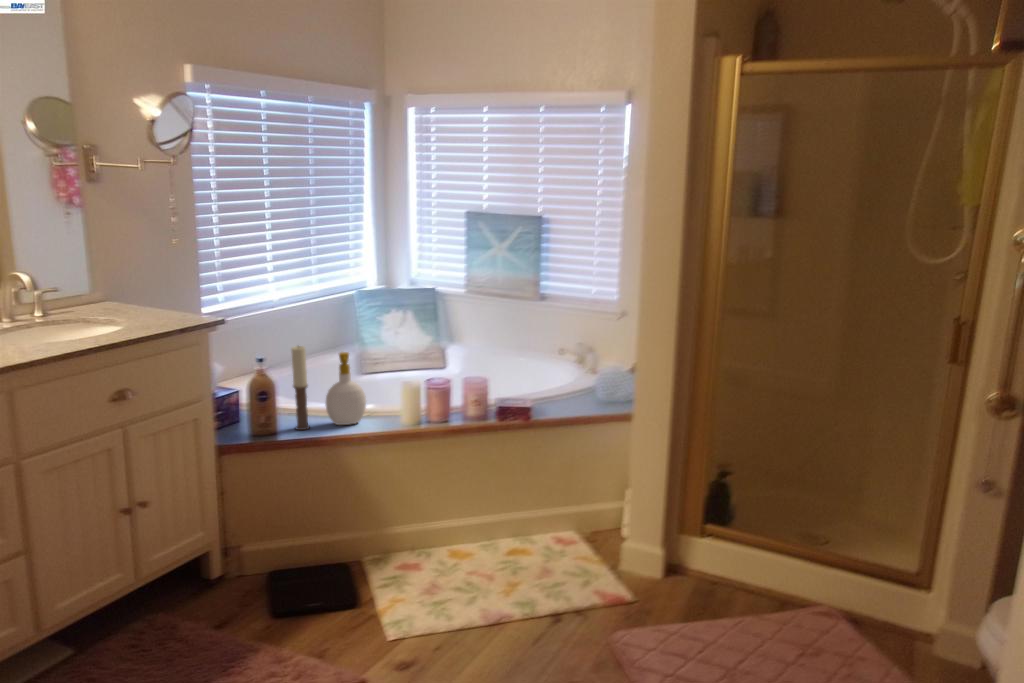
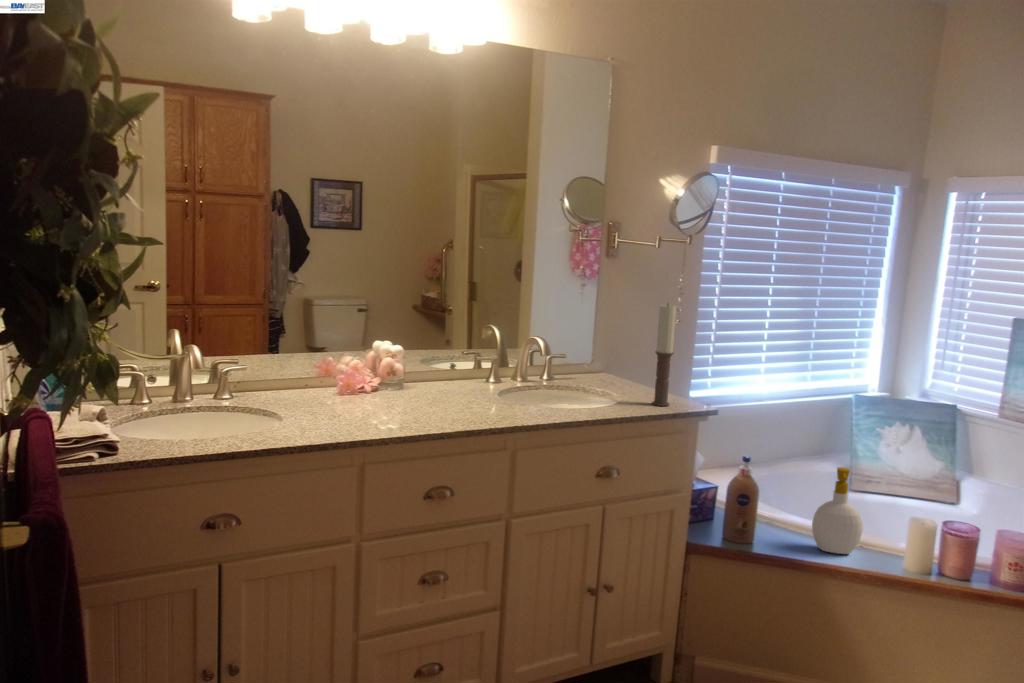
candle: present [291,346,310,430] -> present [652,305,676,406]

